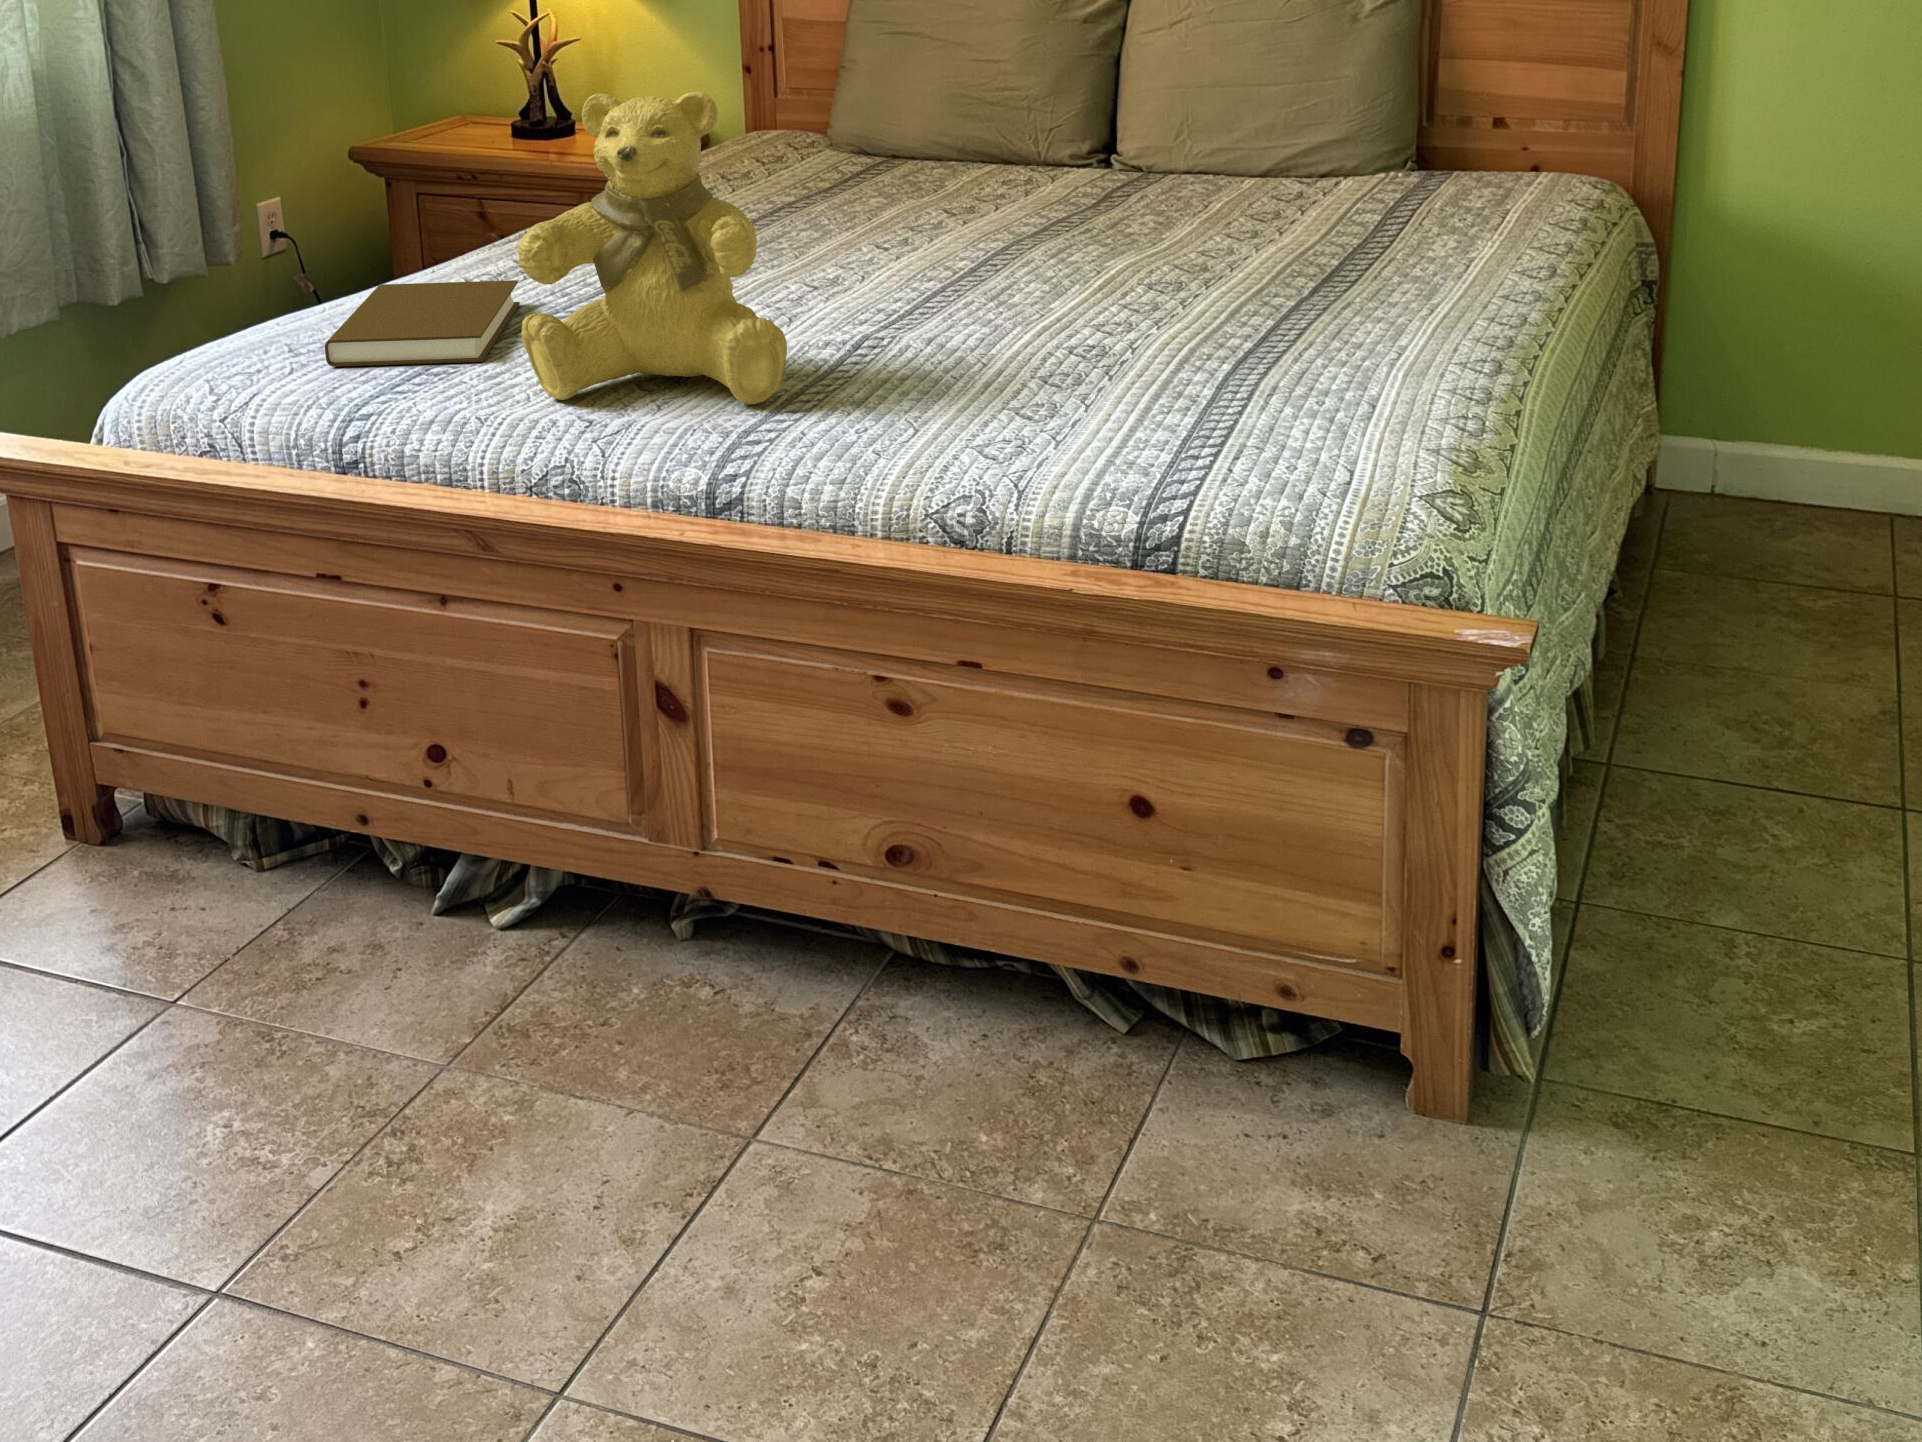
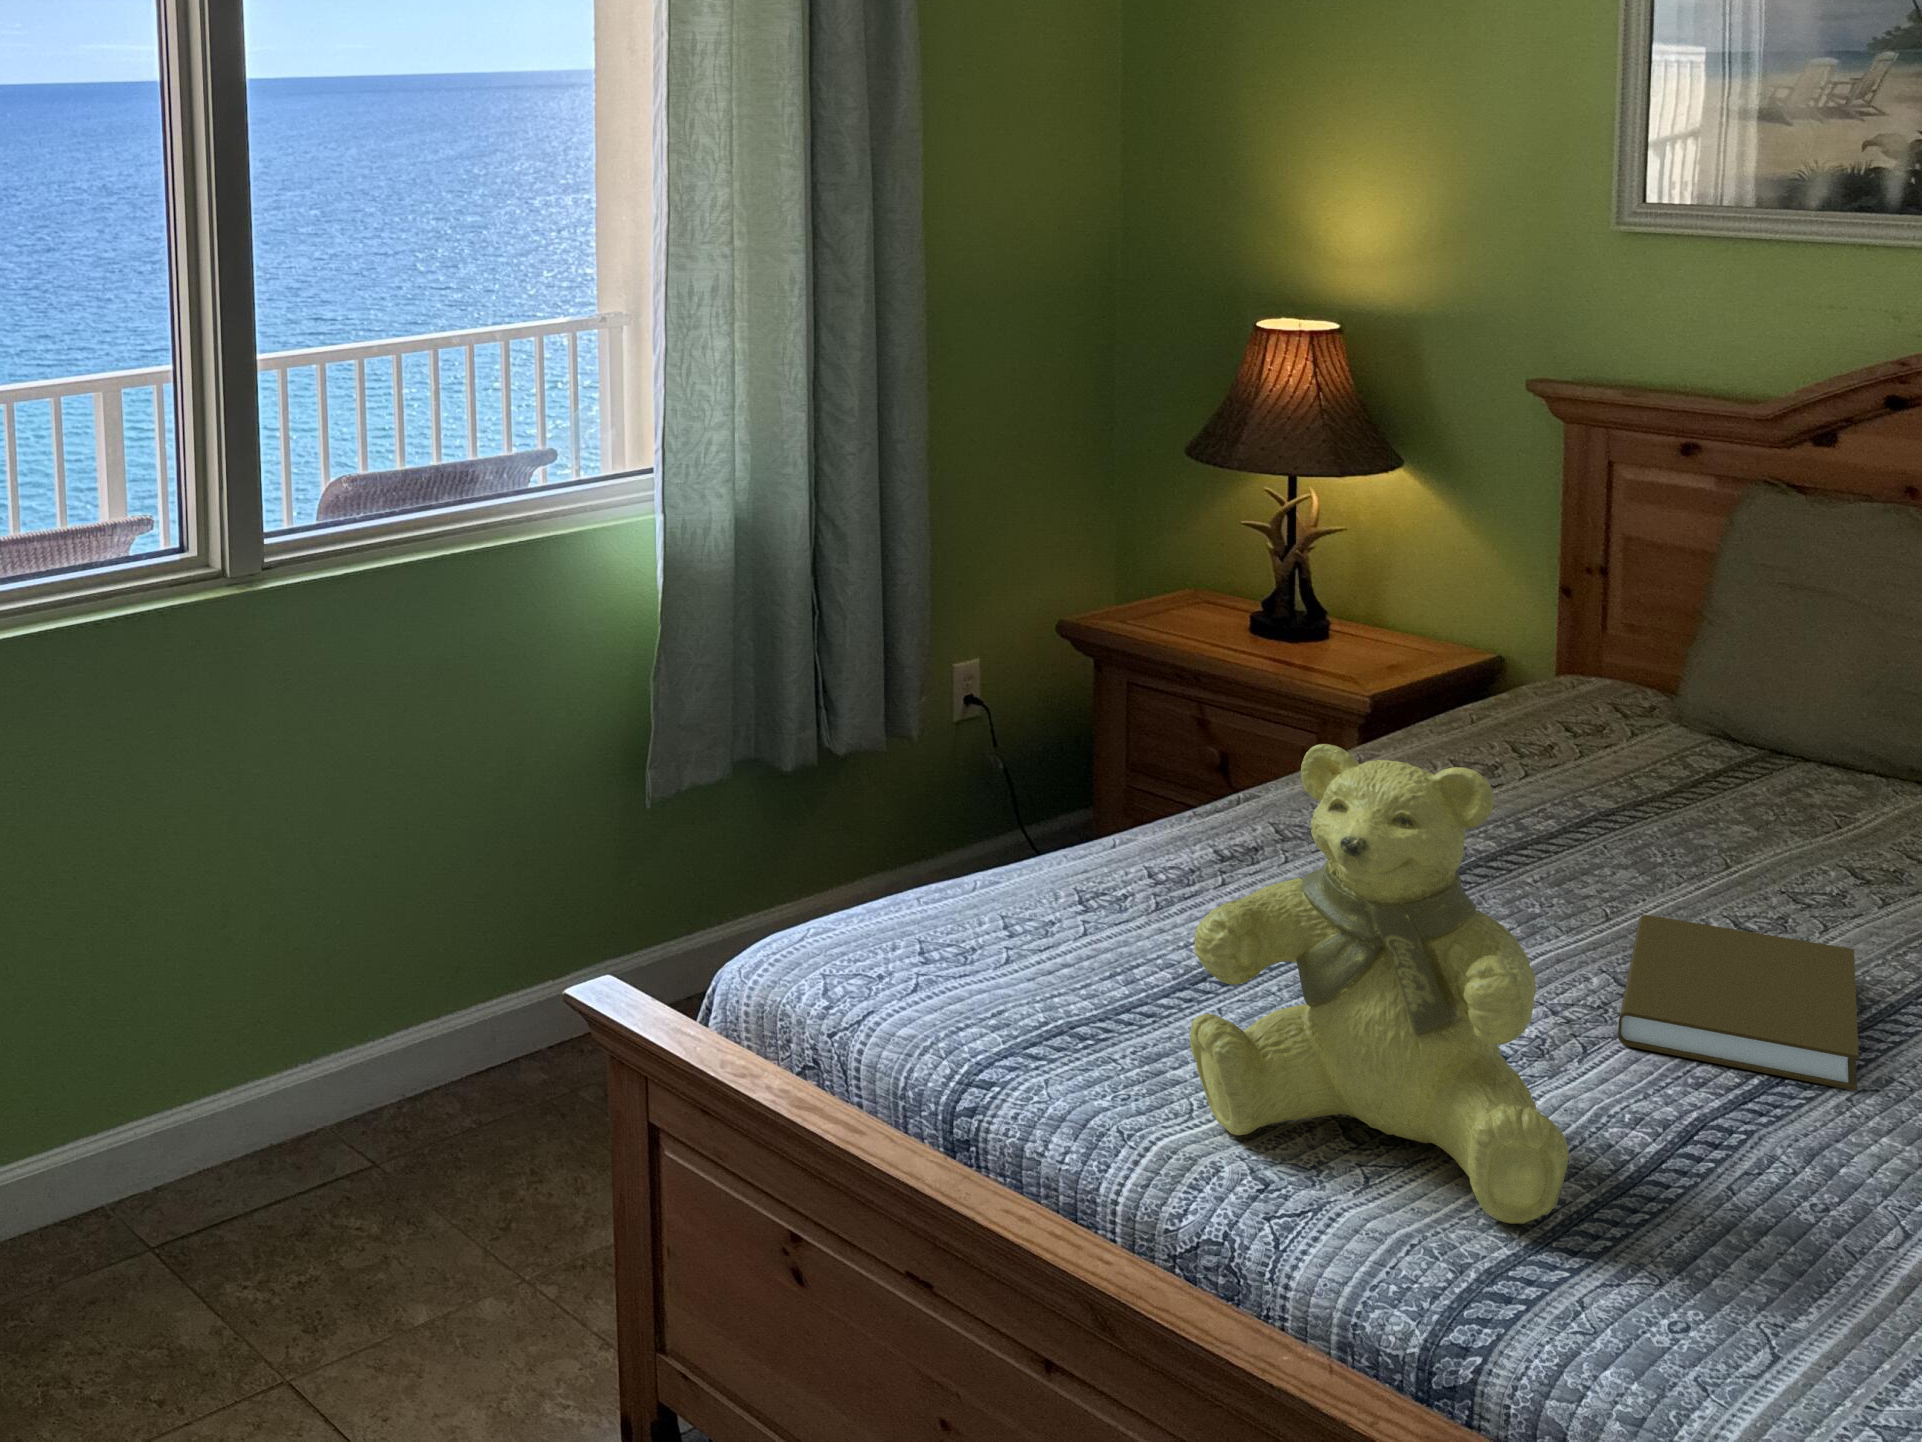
book: present [325,280,520,367] -> present [1618,915,1859,1091]

